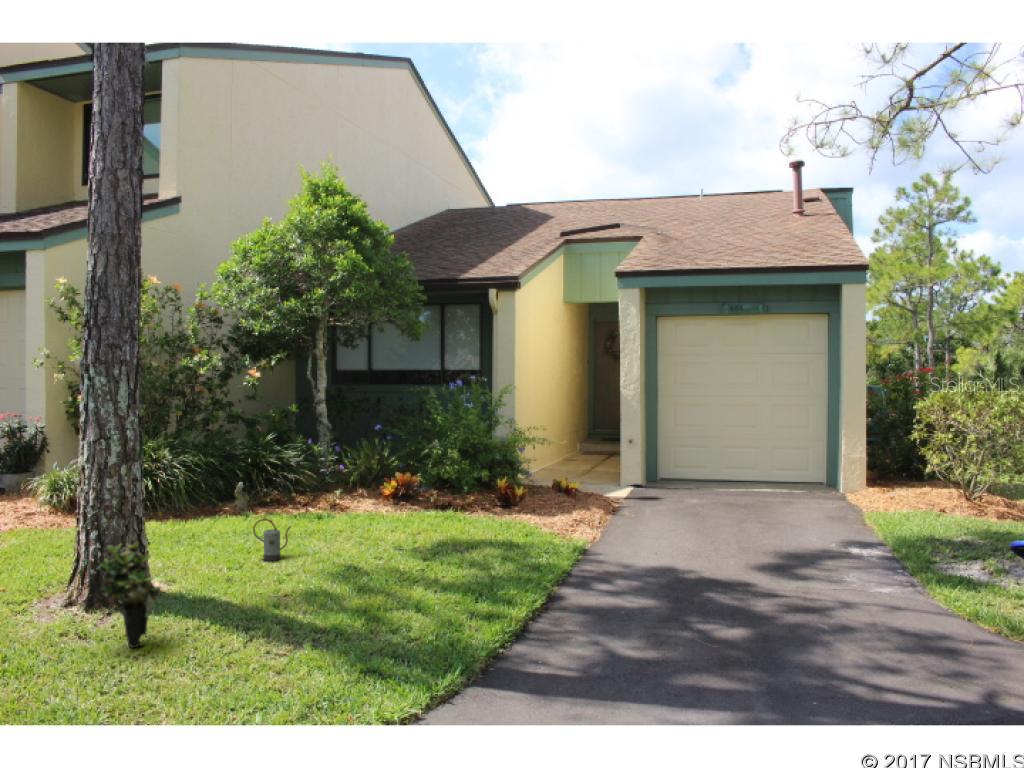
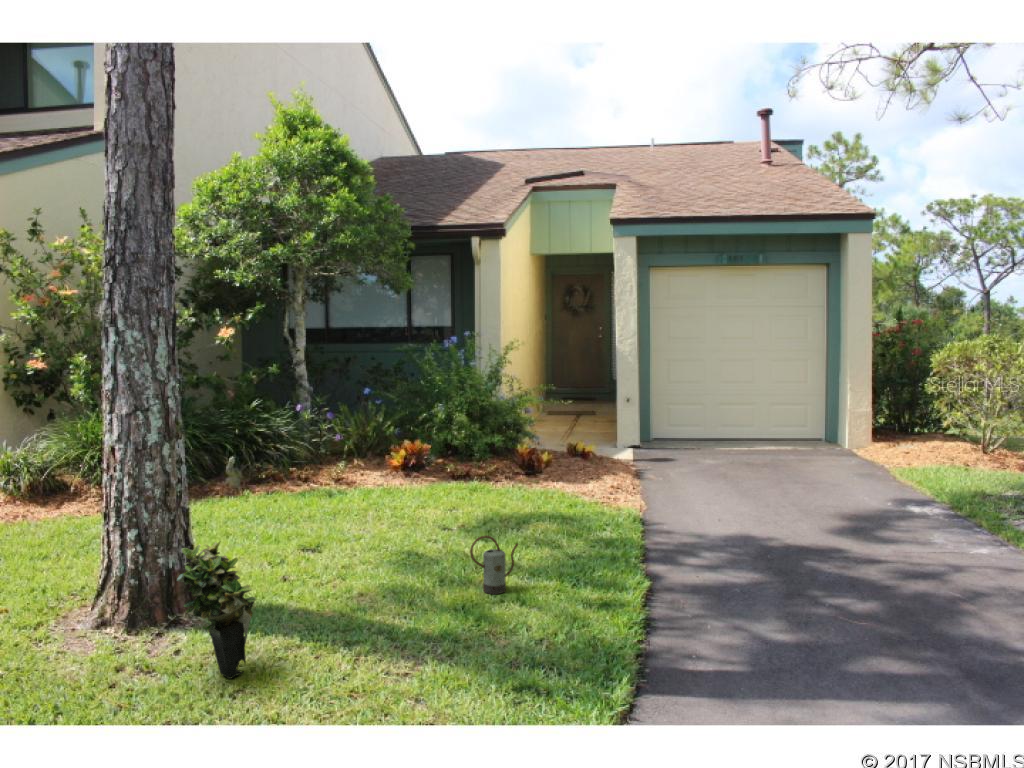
watering can: present [253,519,291,561] -> present [470,536,518,594]

